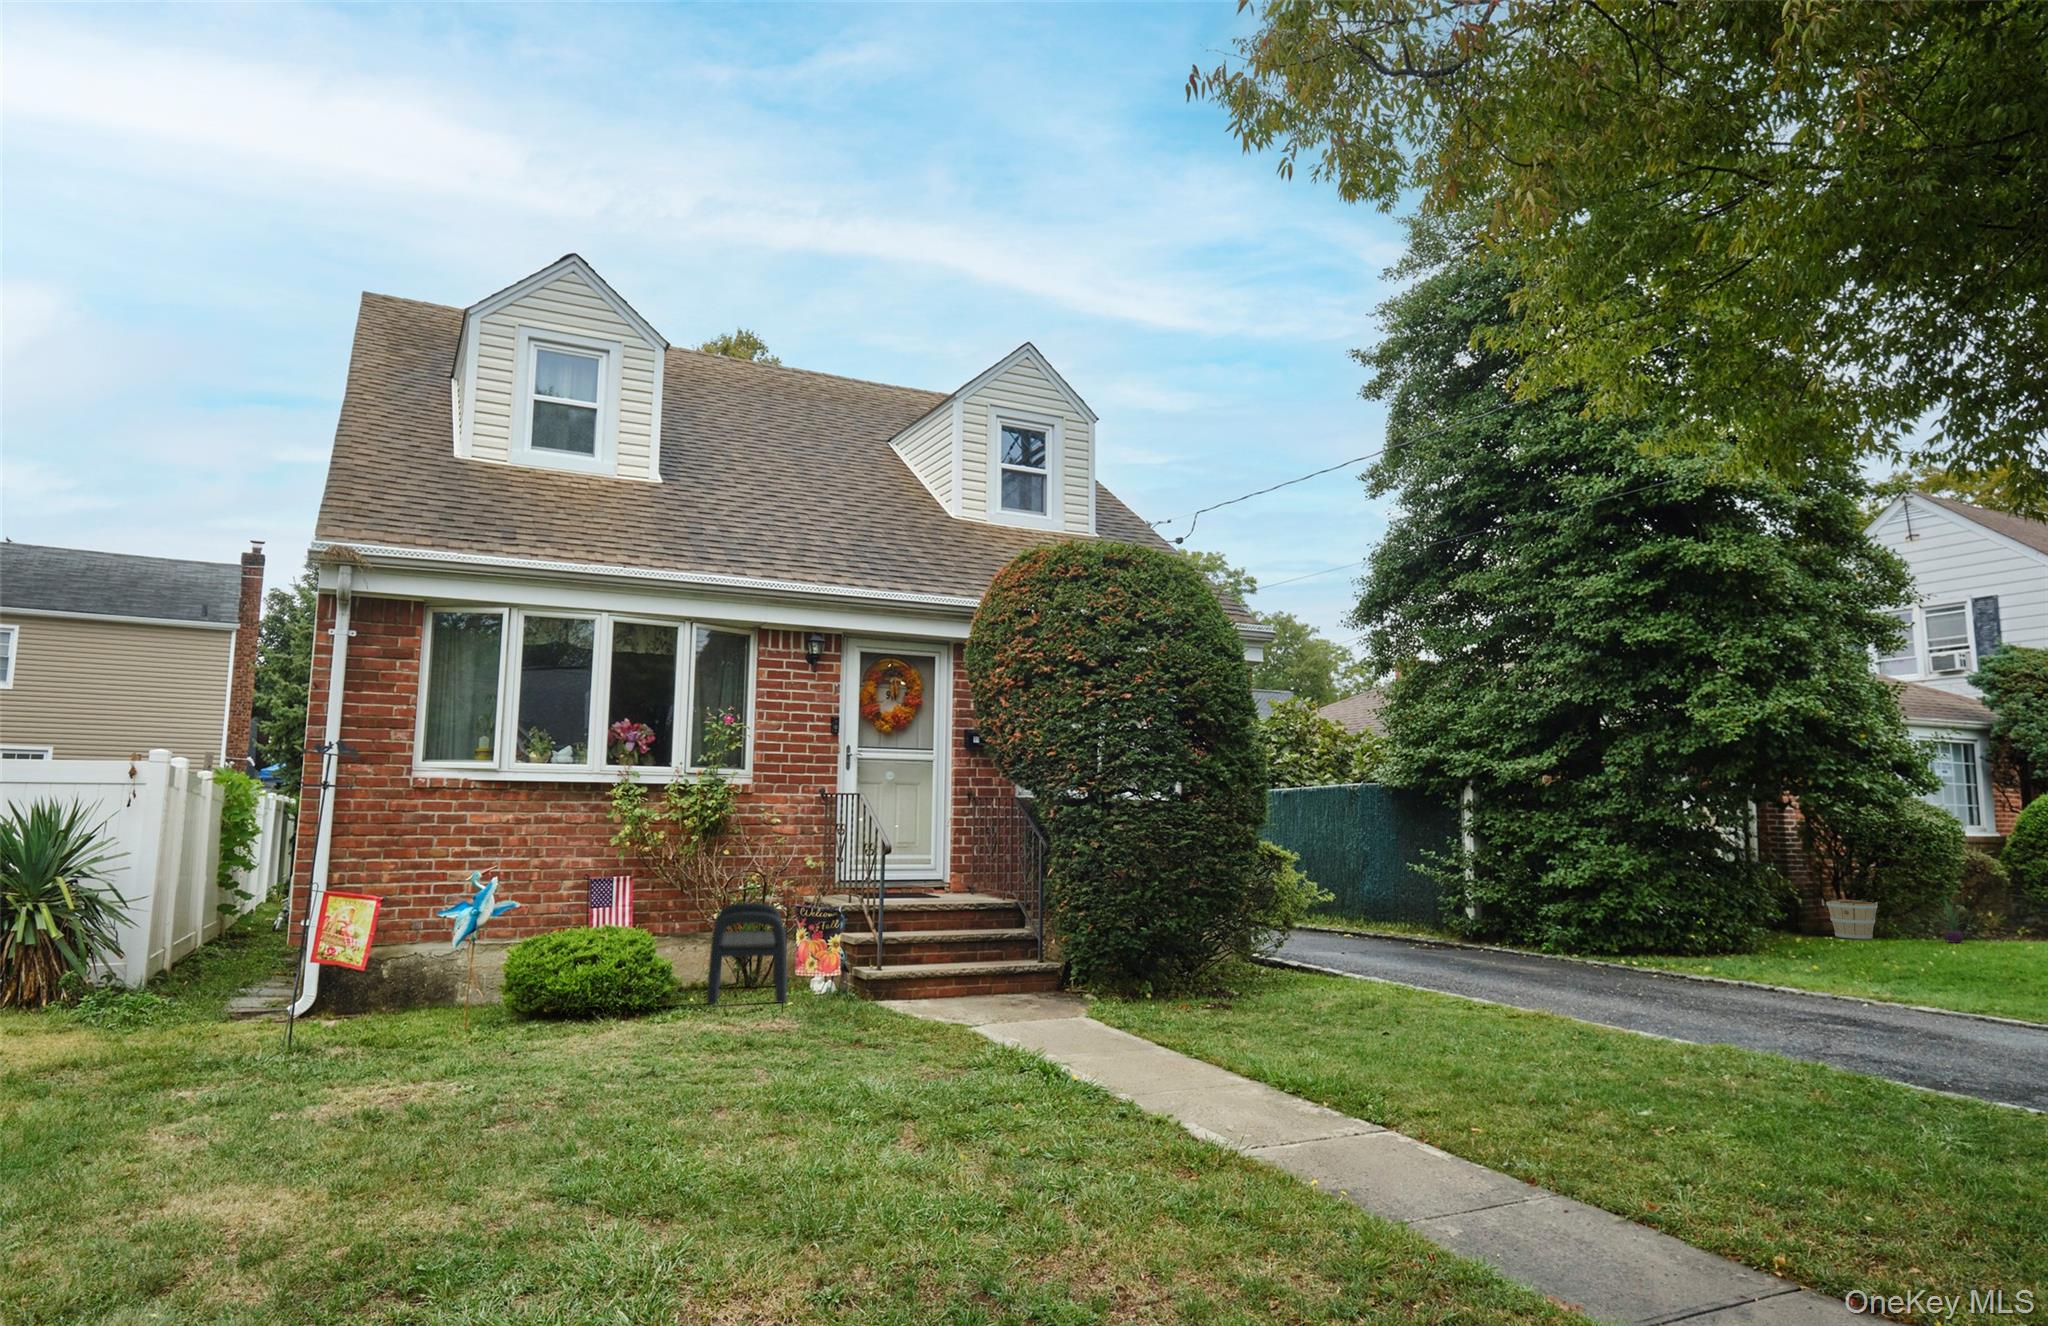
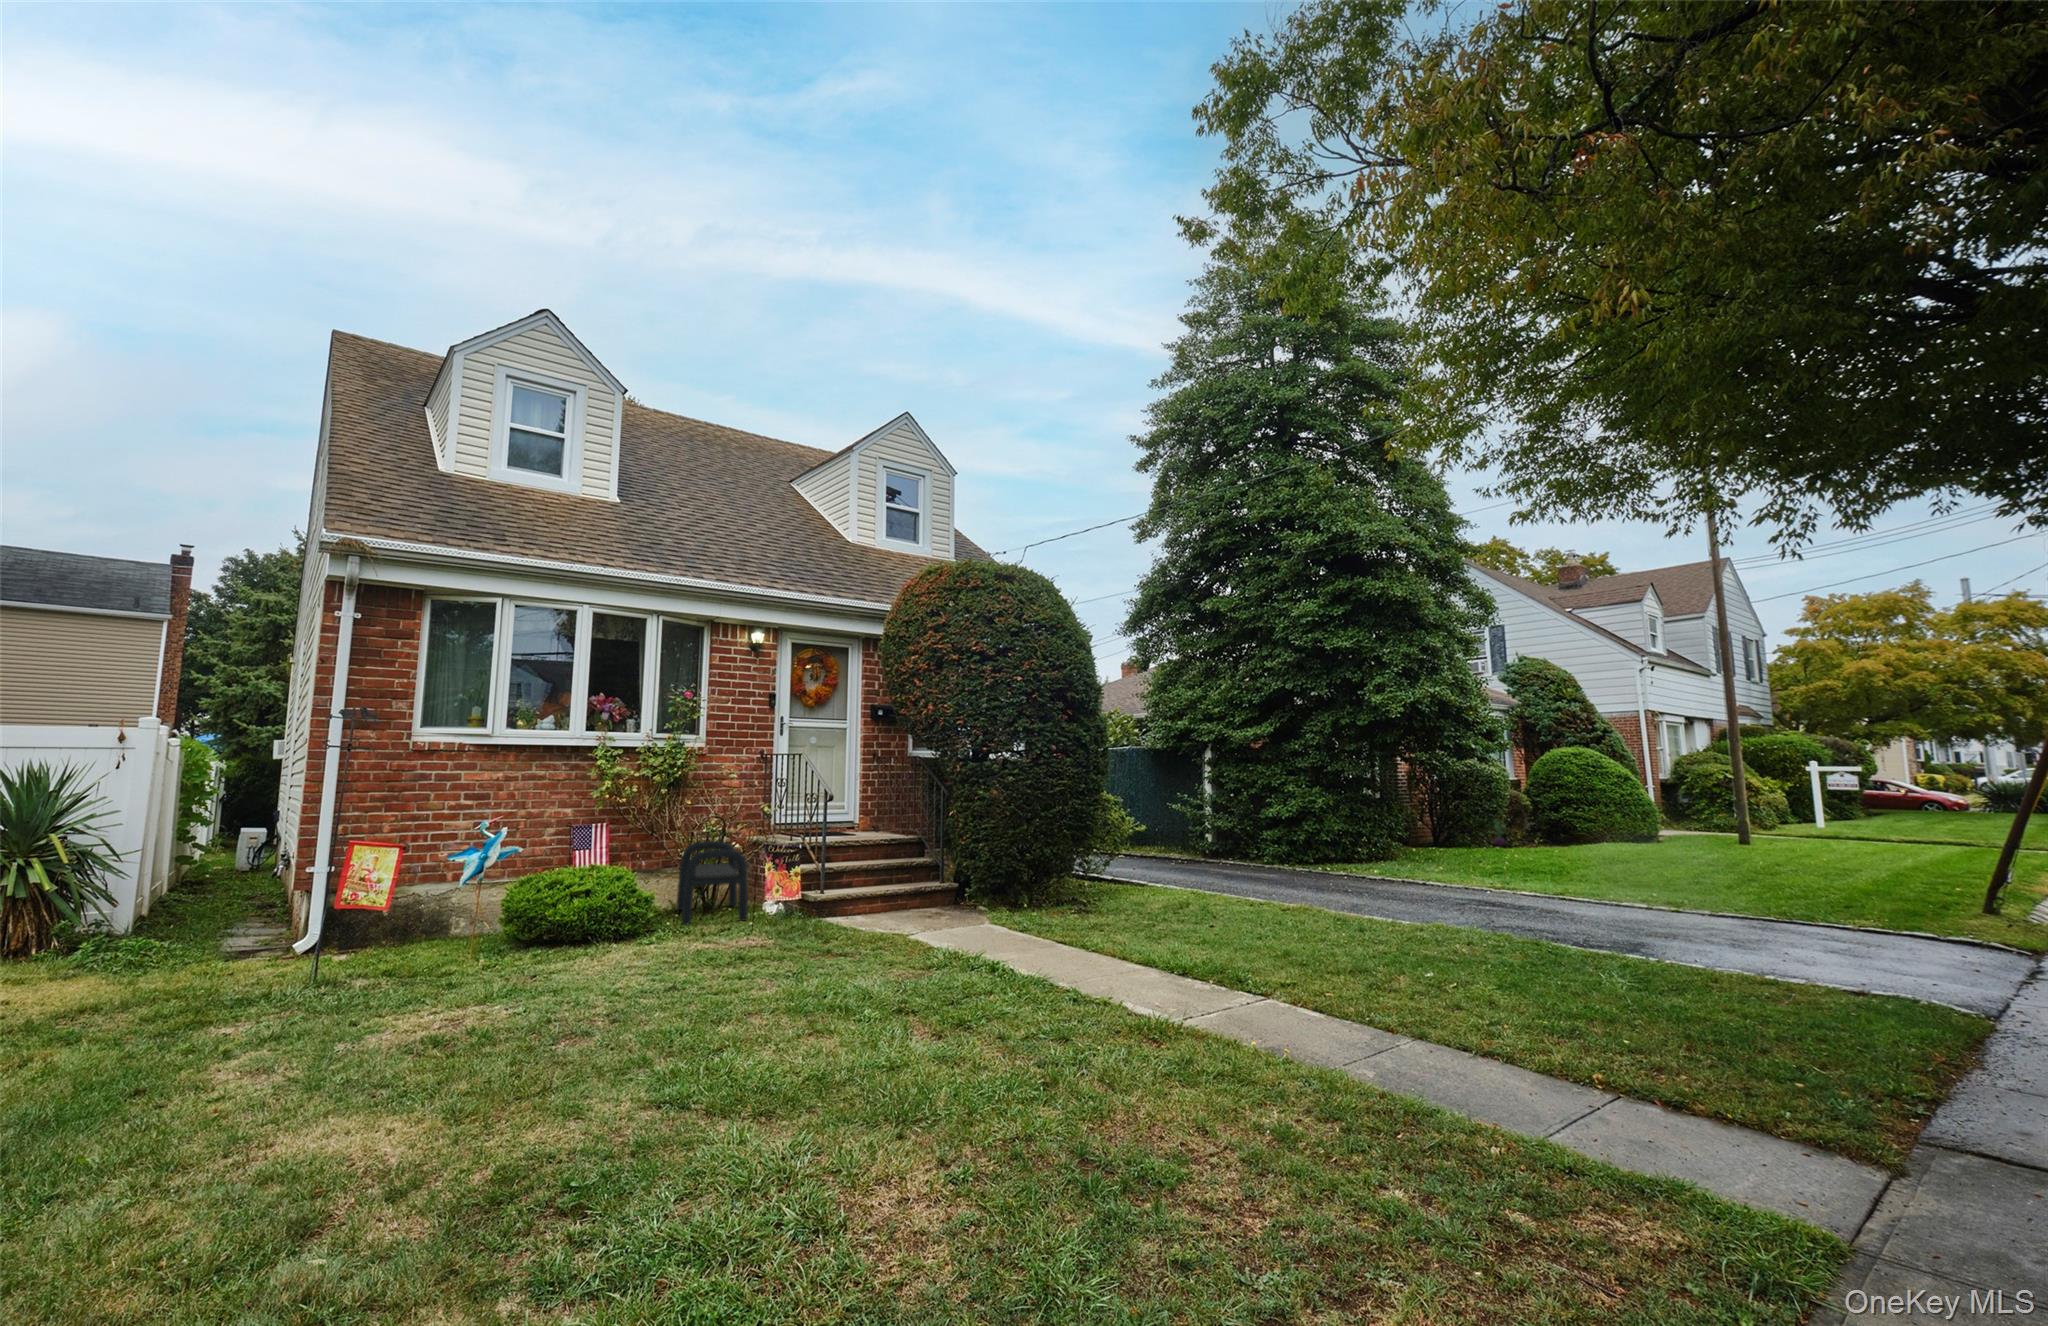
wooden bucket: present [1826,899,1878,939] -> none [1424,819,1455,845]

